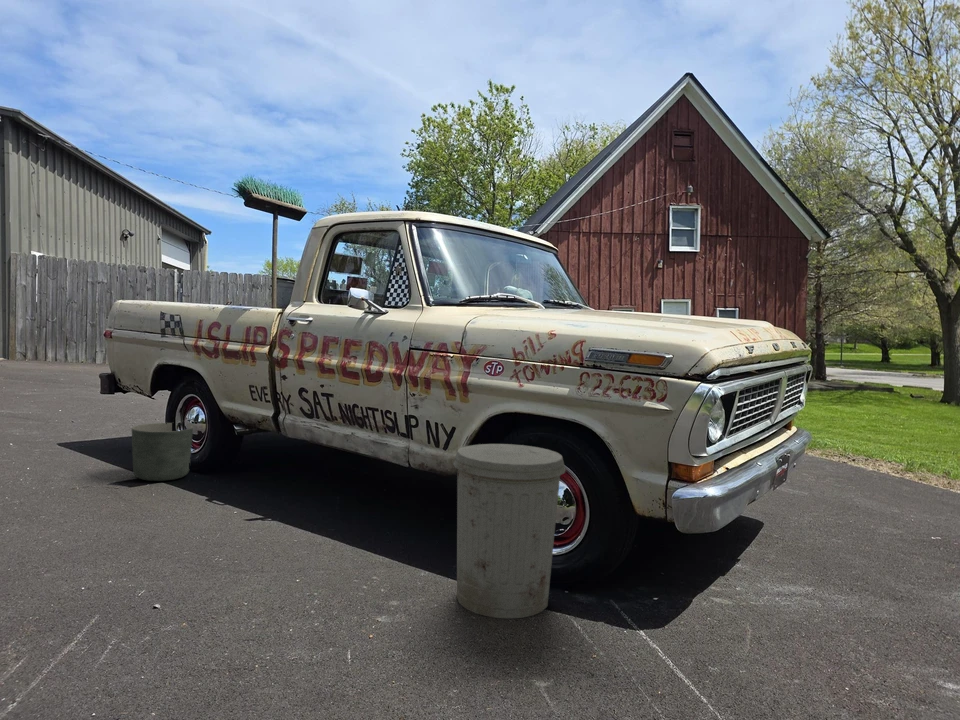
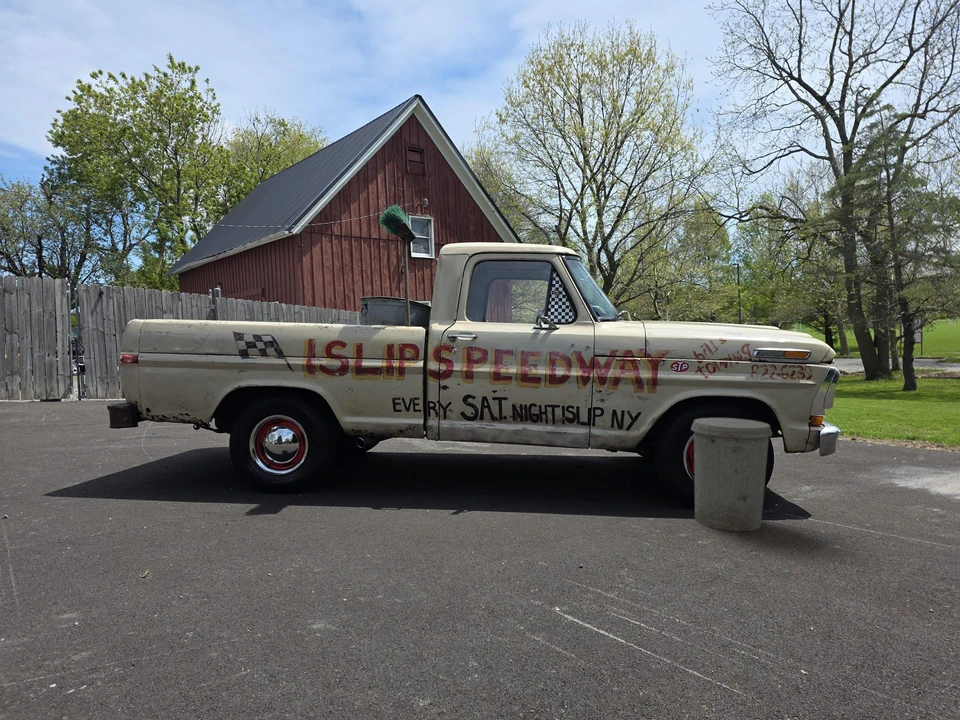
planter: present [132,423,193,481] -> none [255,445,314,506]

